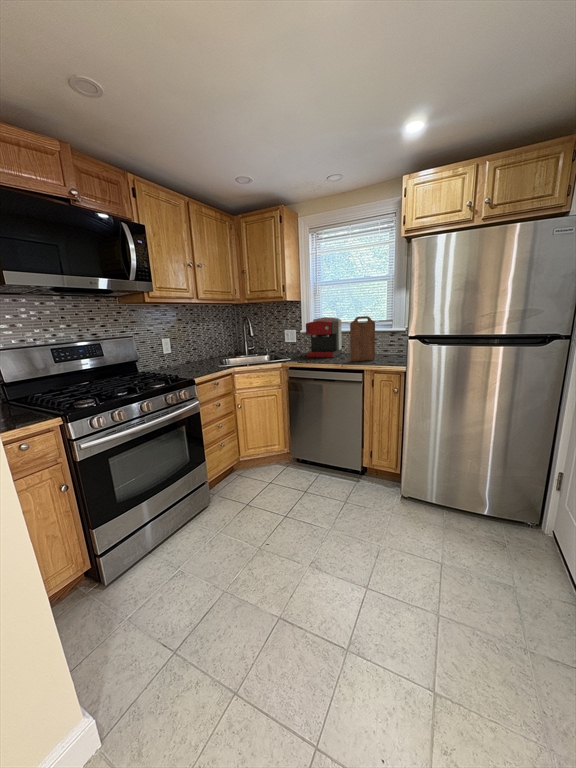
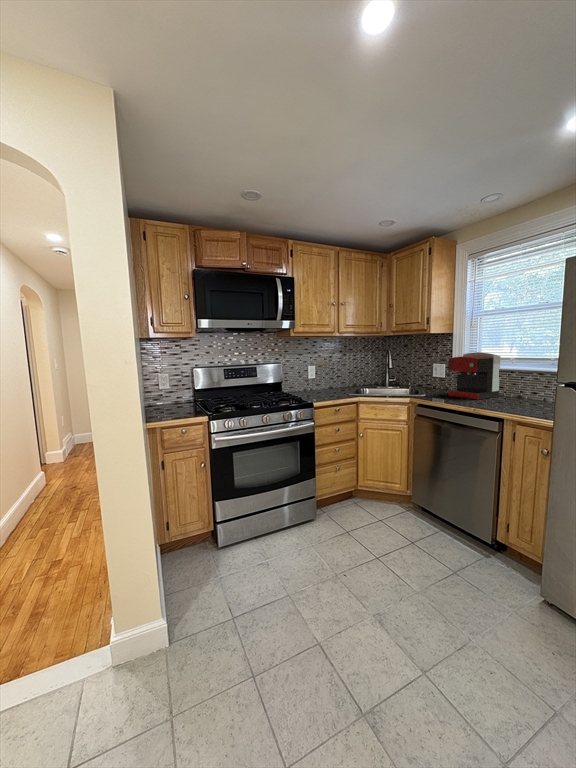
cutting board: present [350,316,375,361] -> none [492,354,533,409]

